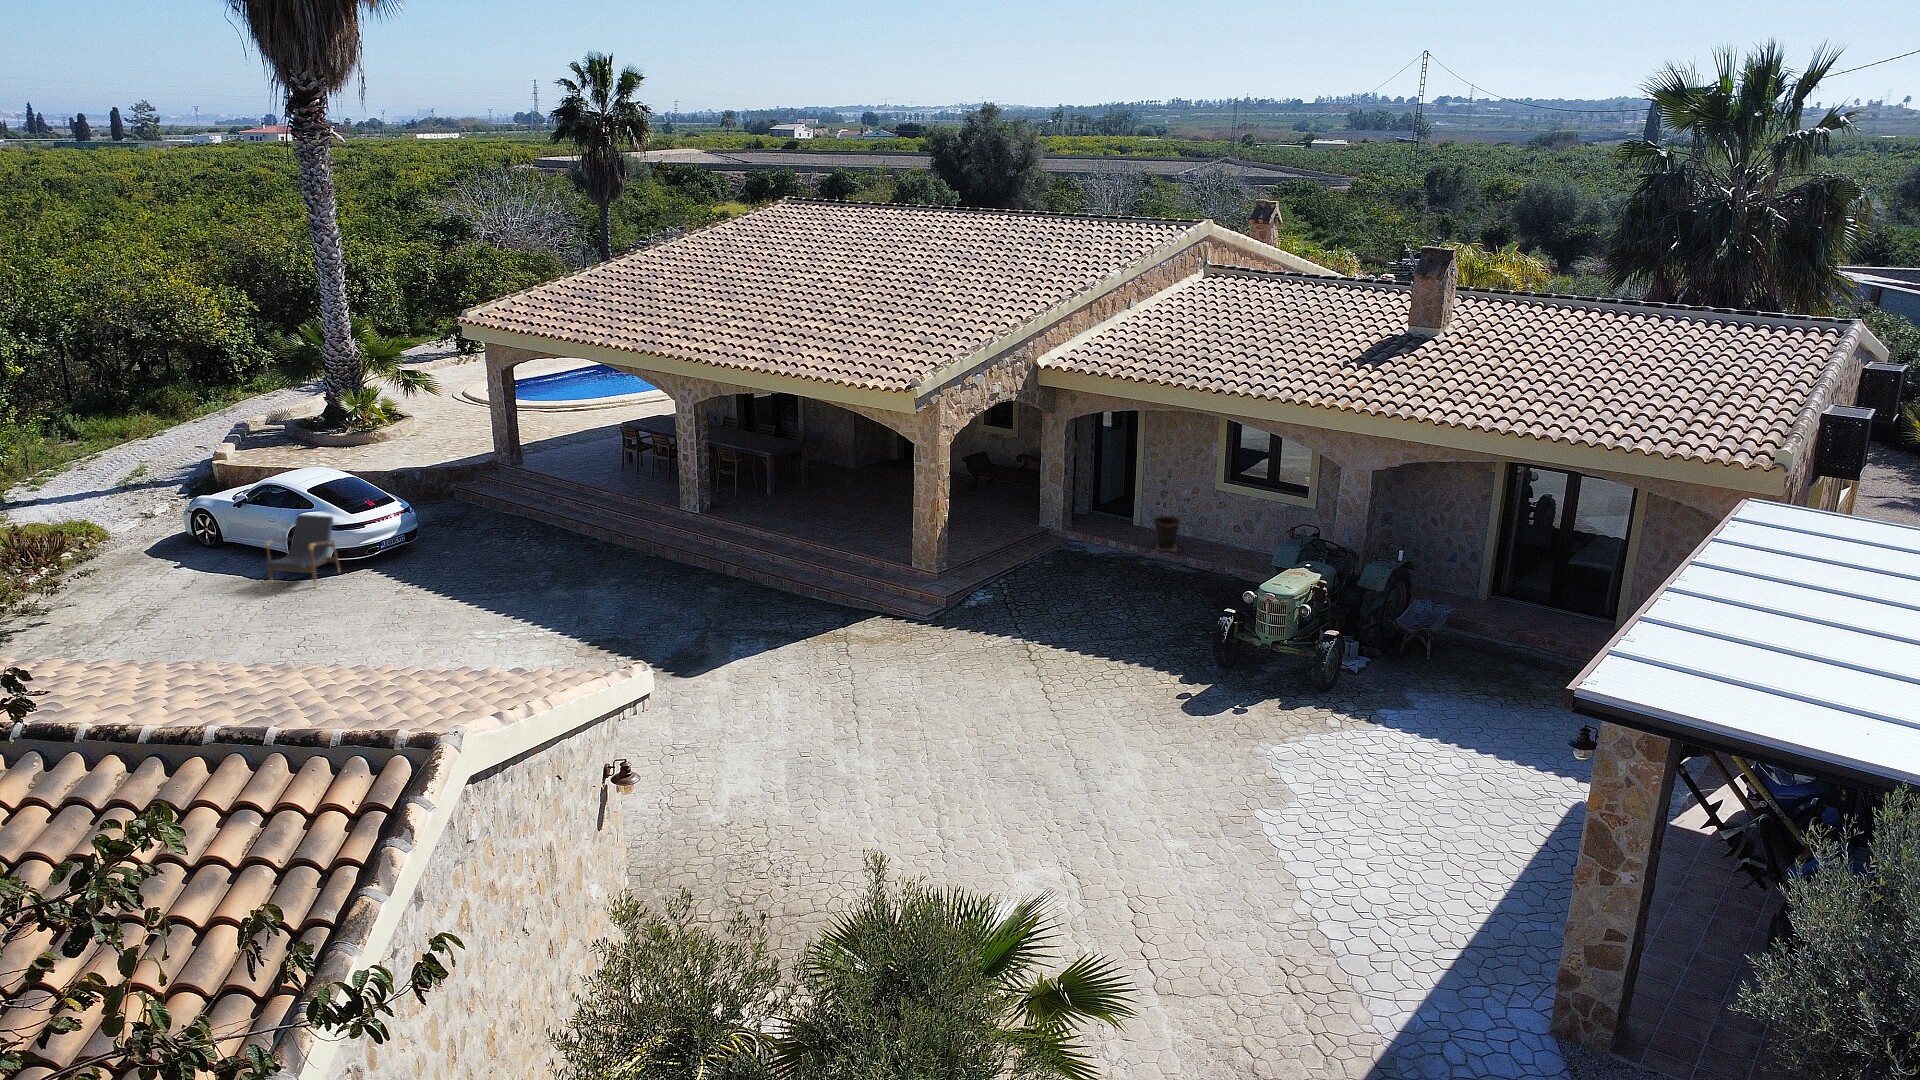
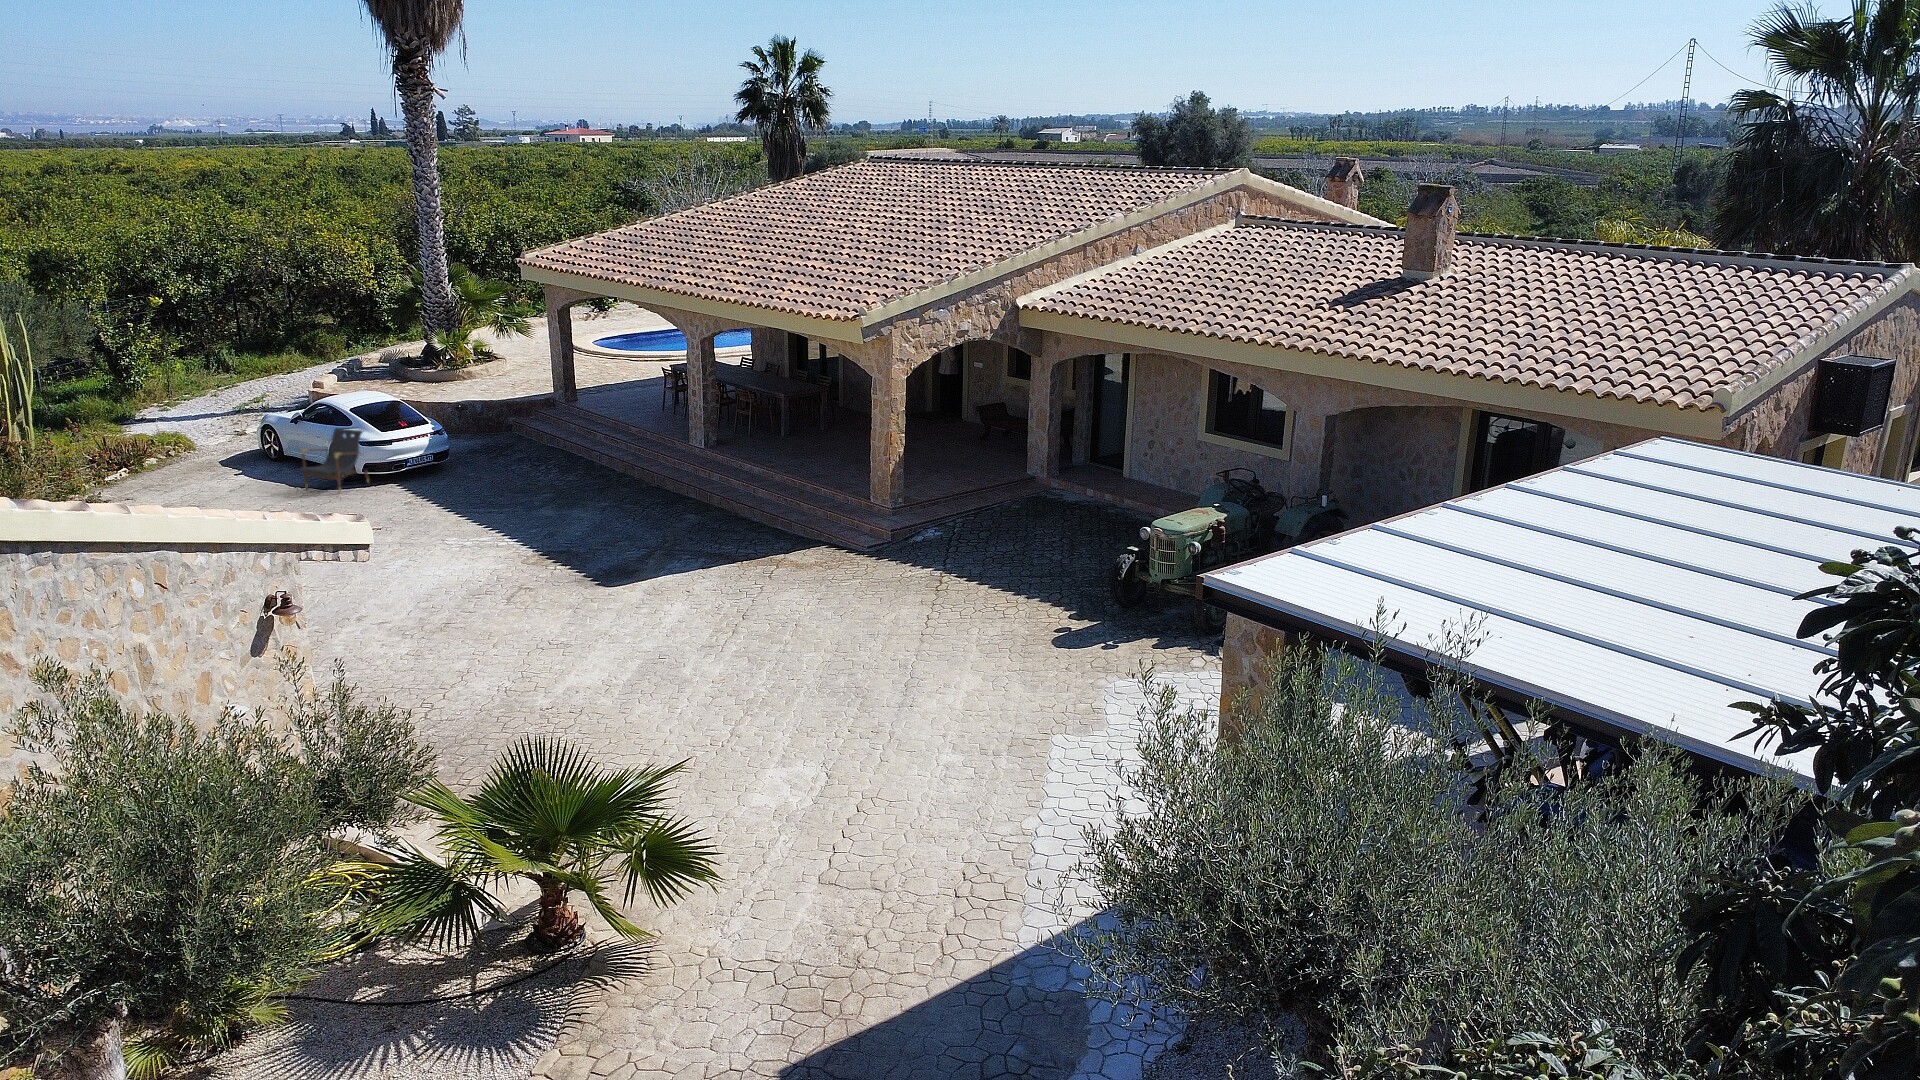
bucket: present [1153,516,1180,552] -> none [1134,468,1164,504]

